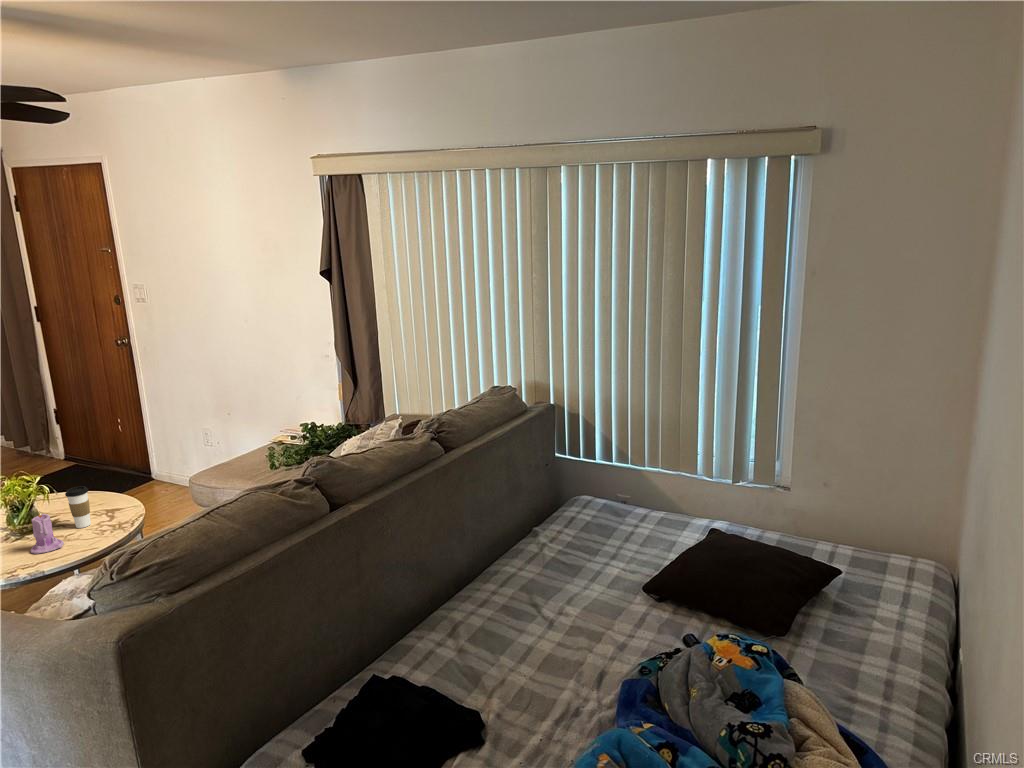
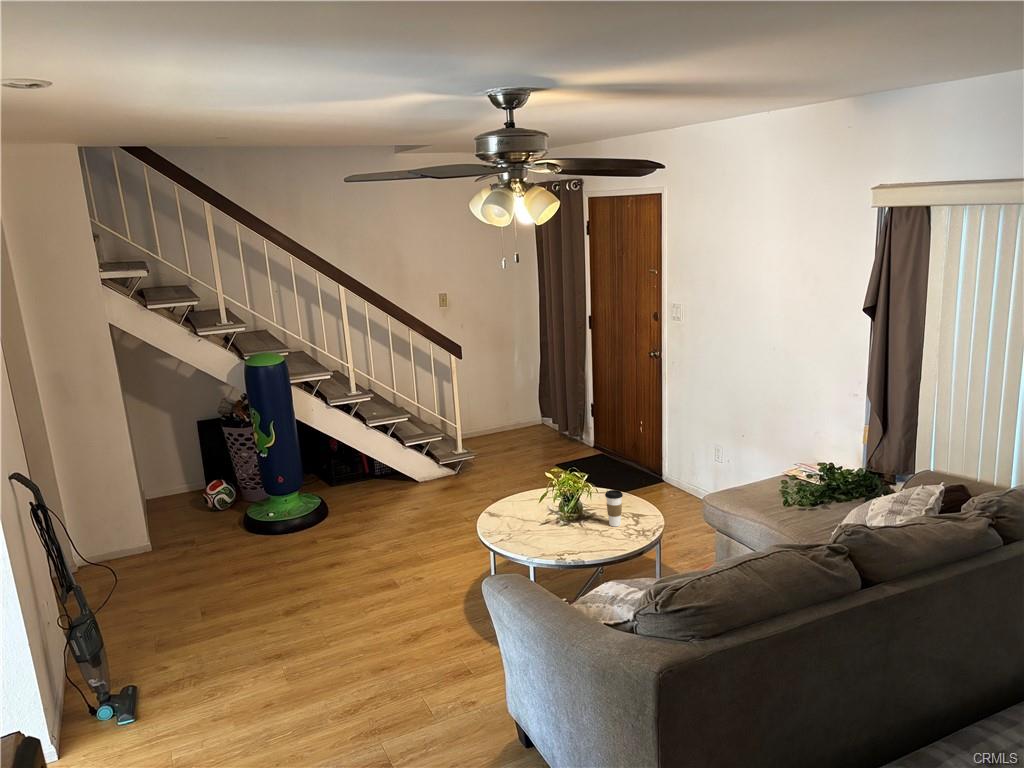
candle: present [30,513,64,554] -> none [576,507,600,543]

